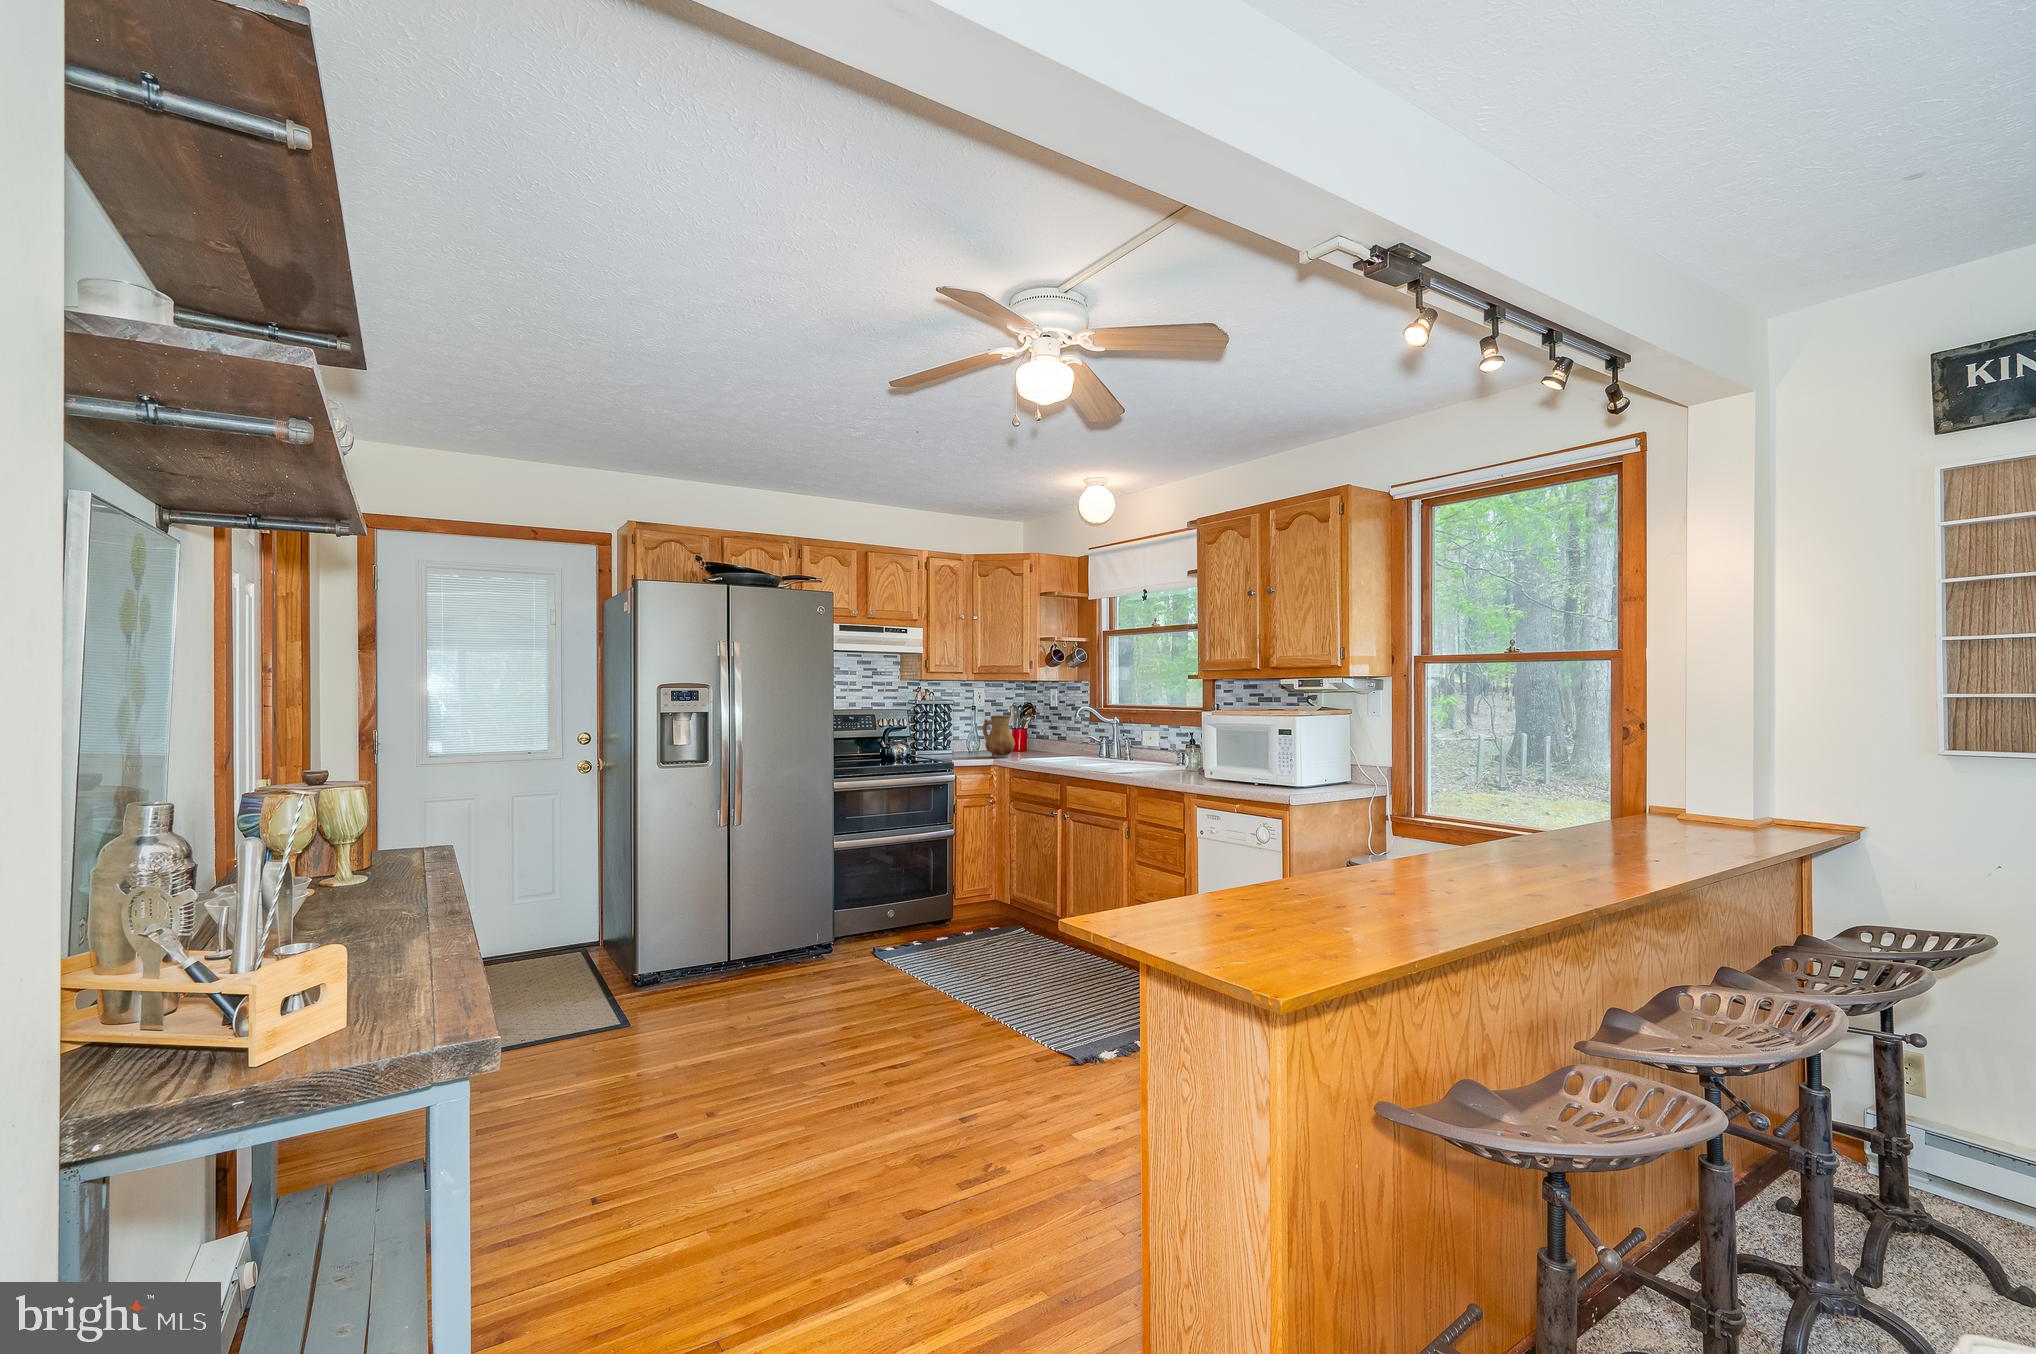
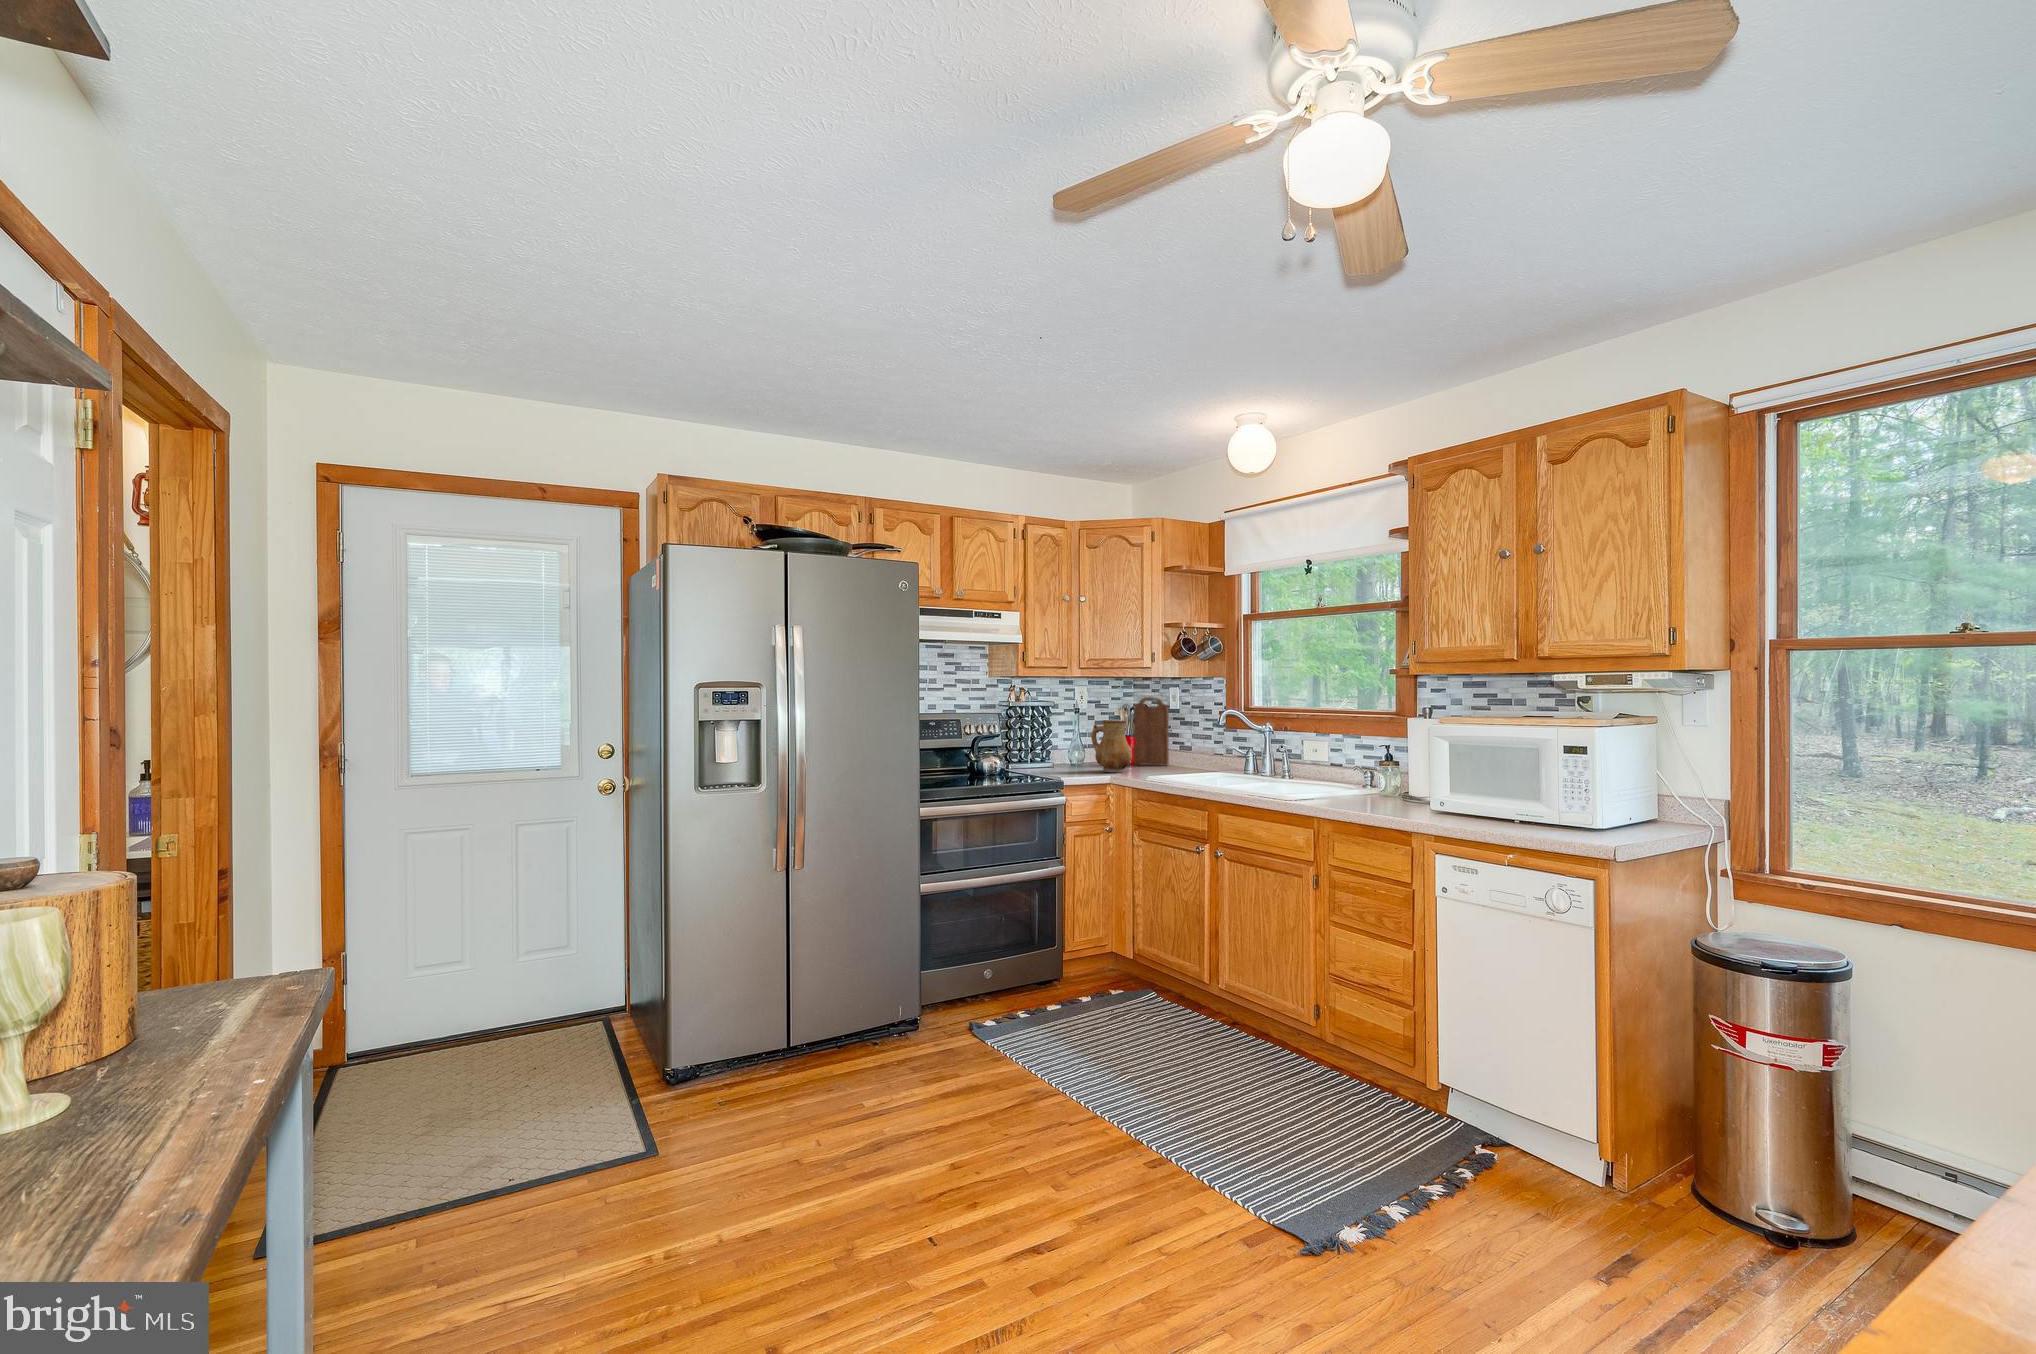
cutting board: none [1021,697,1048,753] -> present [1134,697,1169,766]

